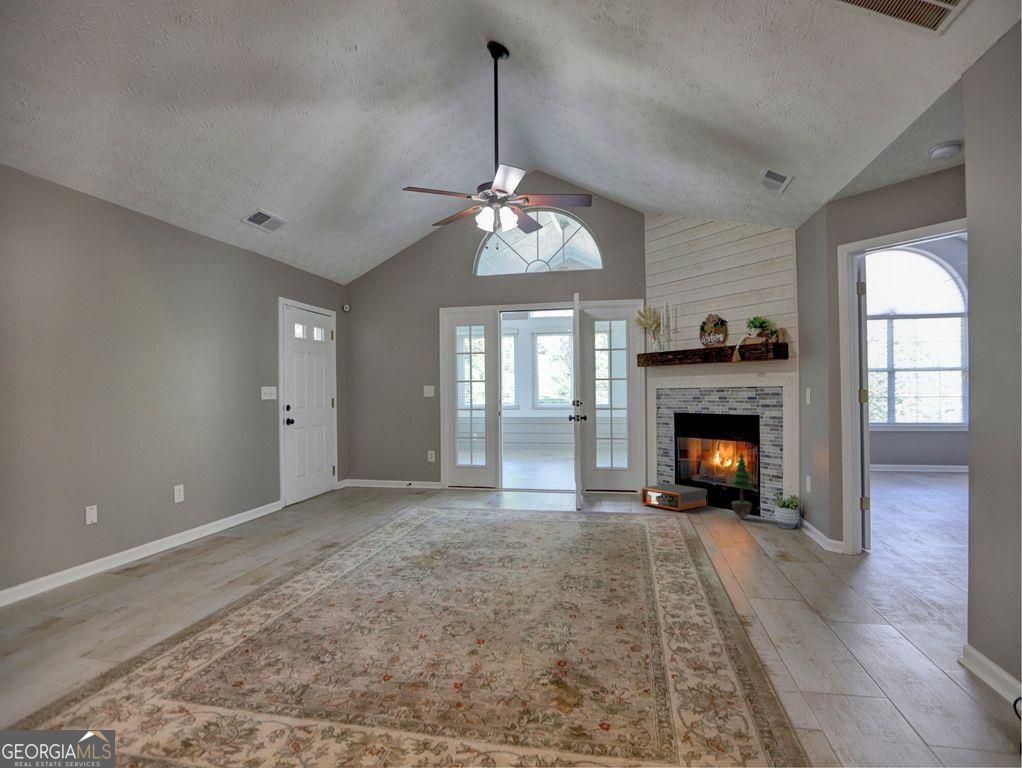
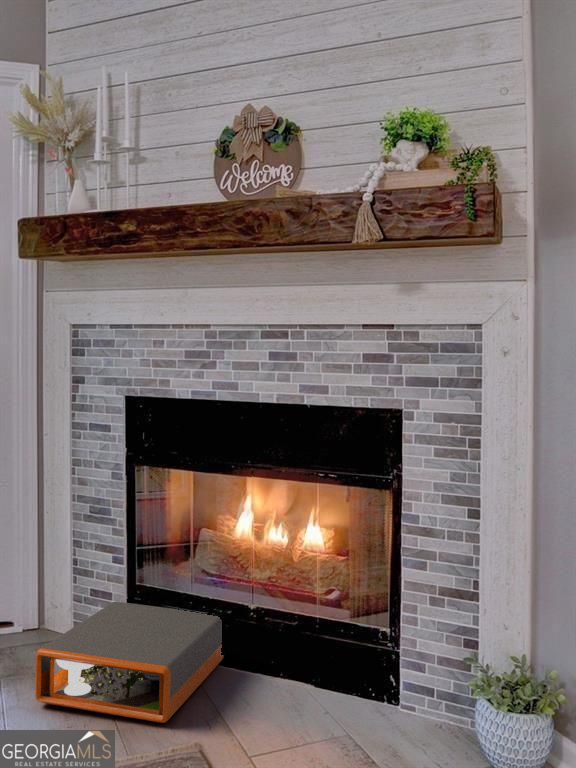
potted tree: present [730,453,754,518] -> none [319,523,392,724]

